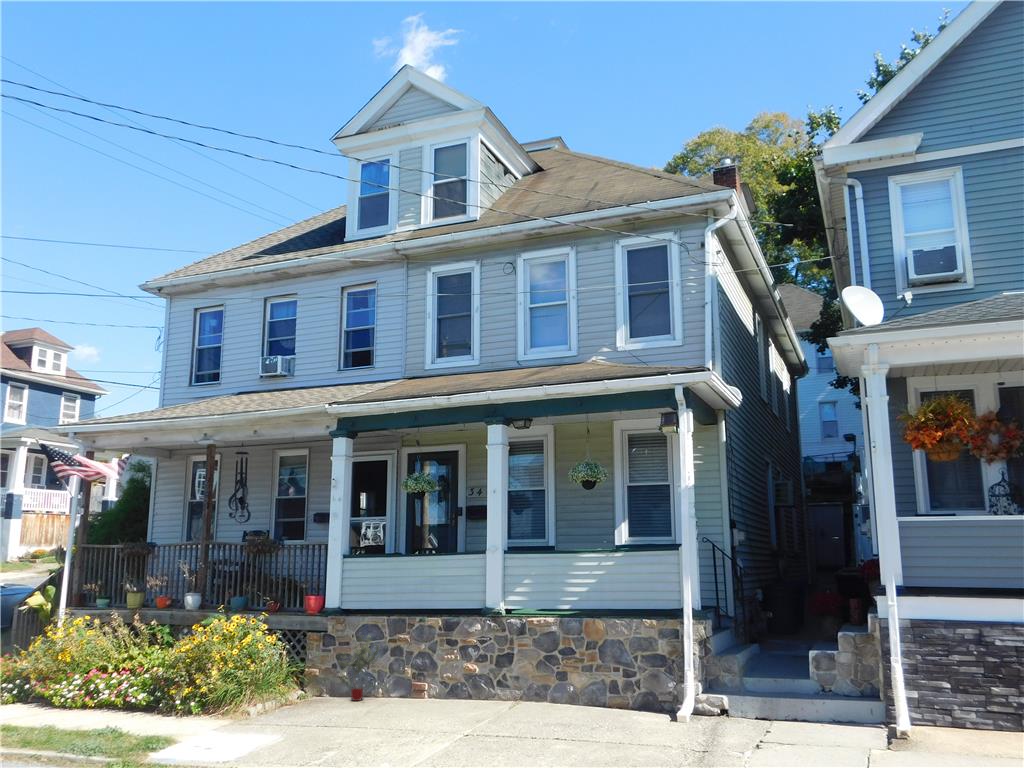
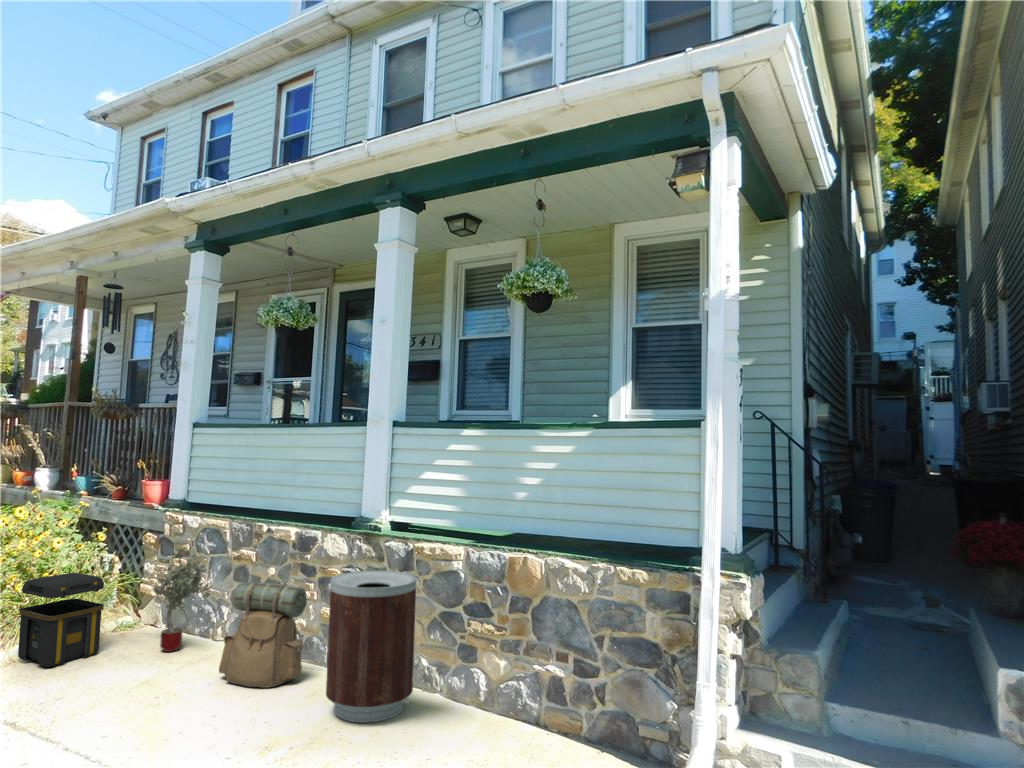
trash can: none [488,636,535,712] -> present [326,571,416,723]
backpack: none [410,649,459,707] -> present [219,583,307,688]
toolbox: none [270,655,316,710] -> present [18,573,104,667]

